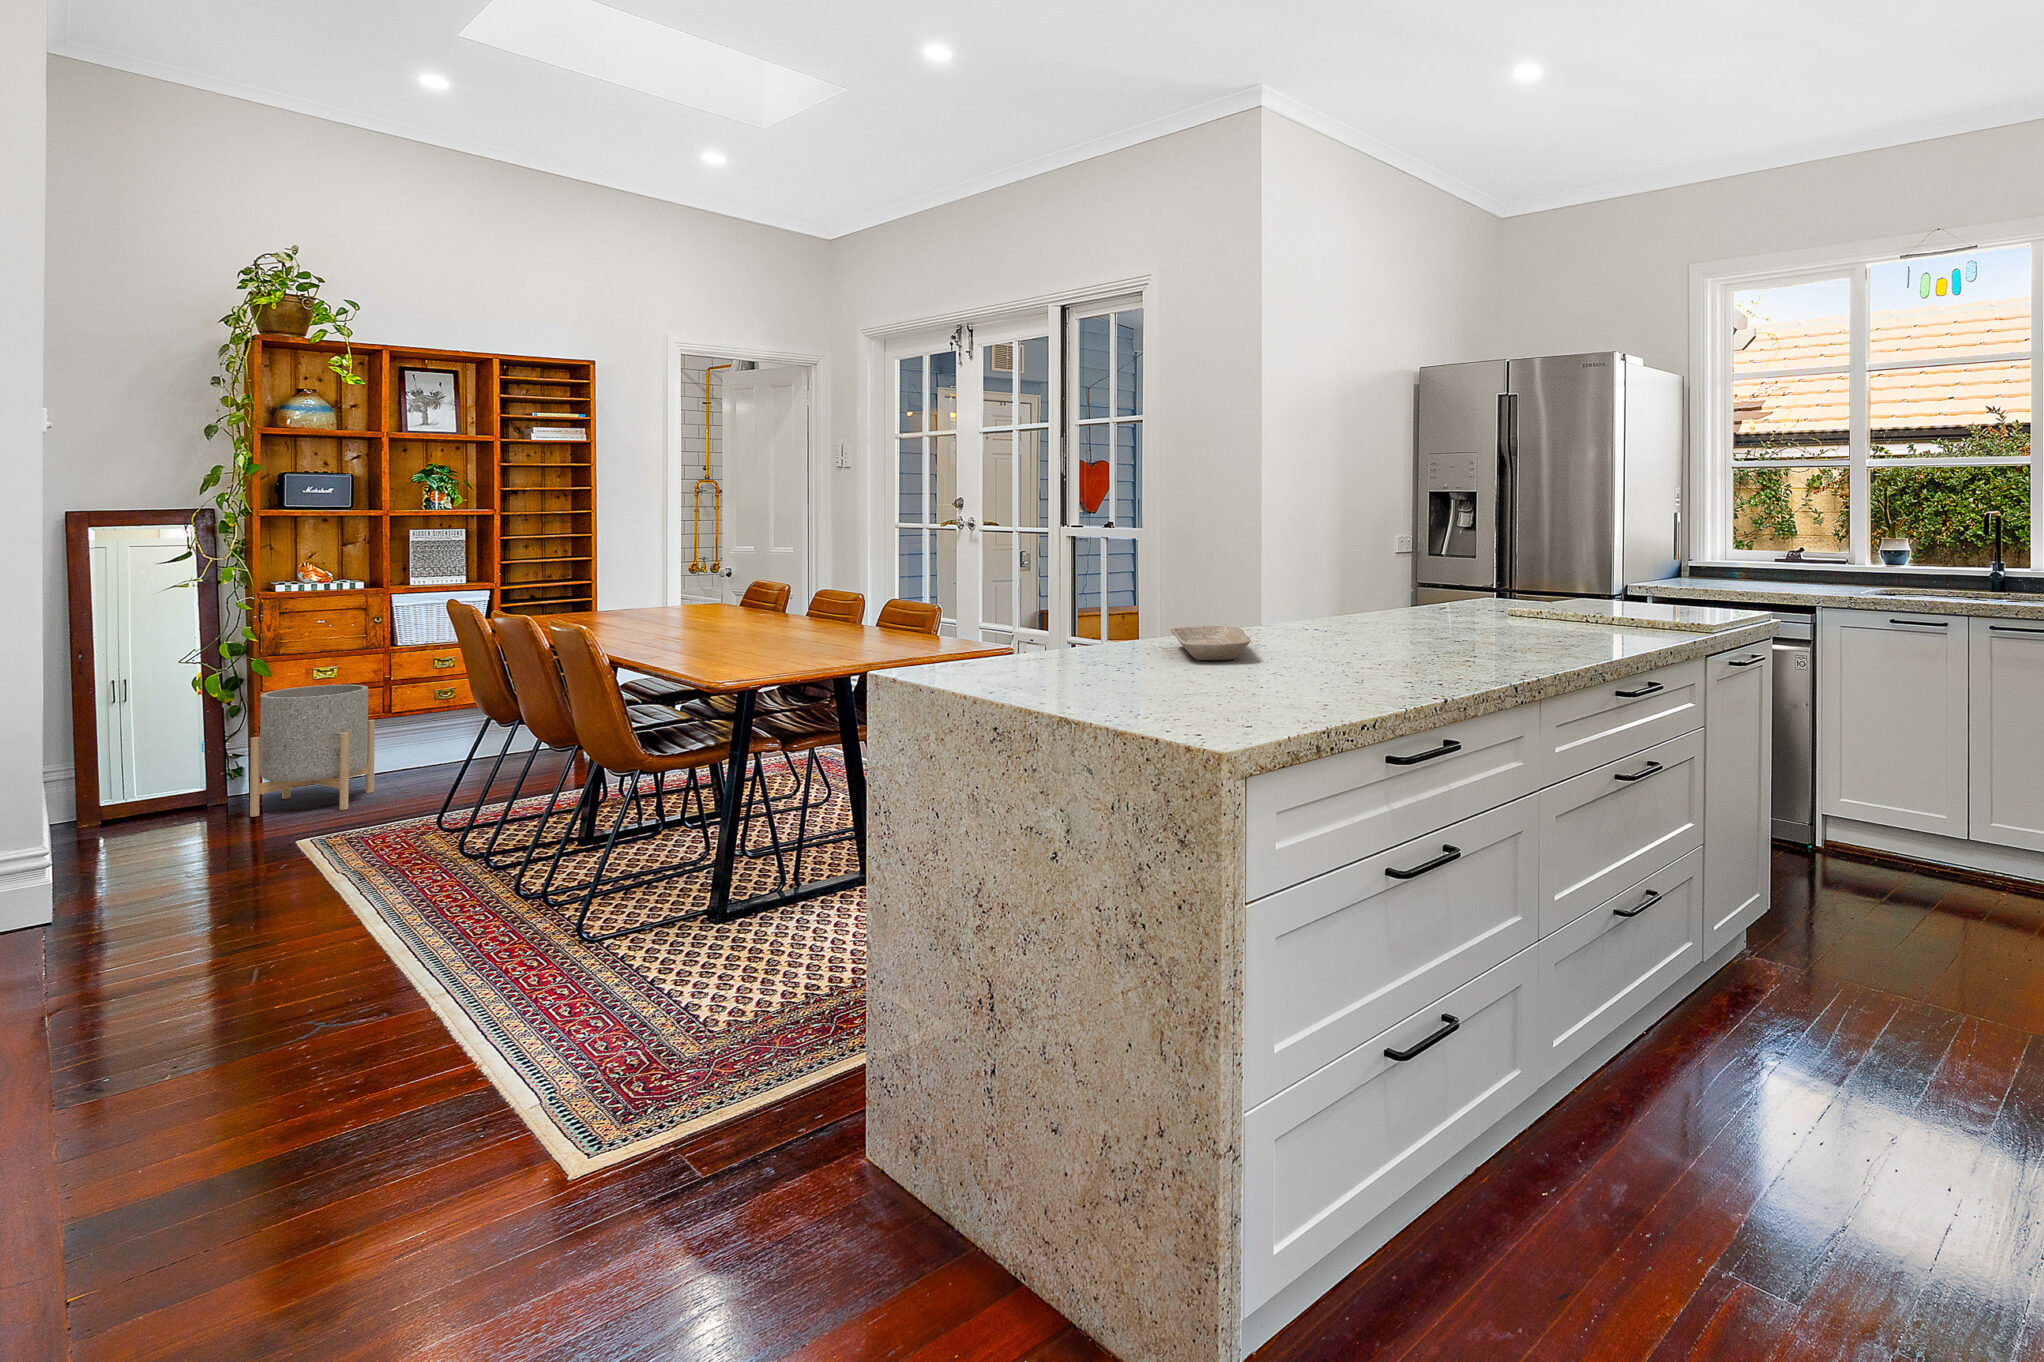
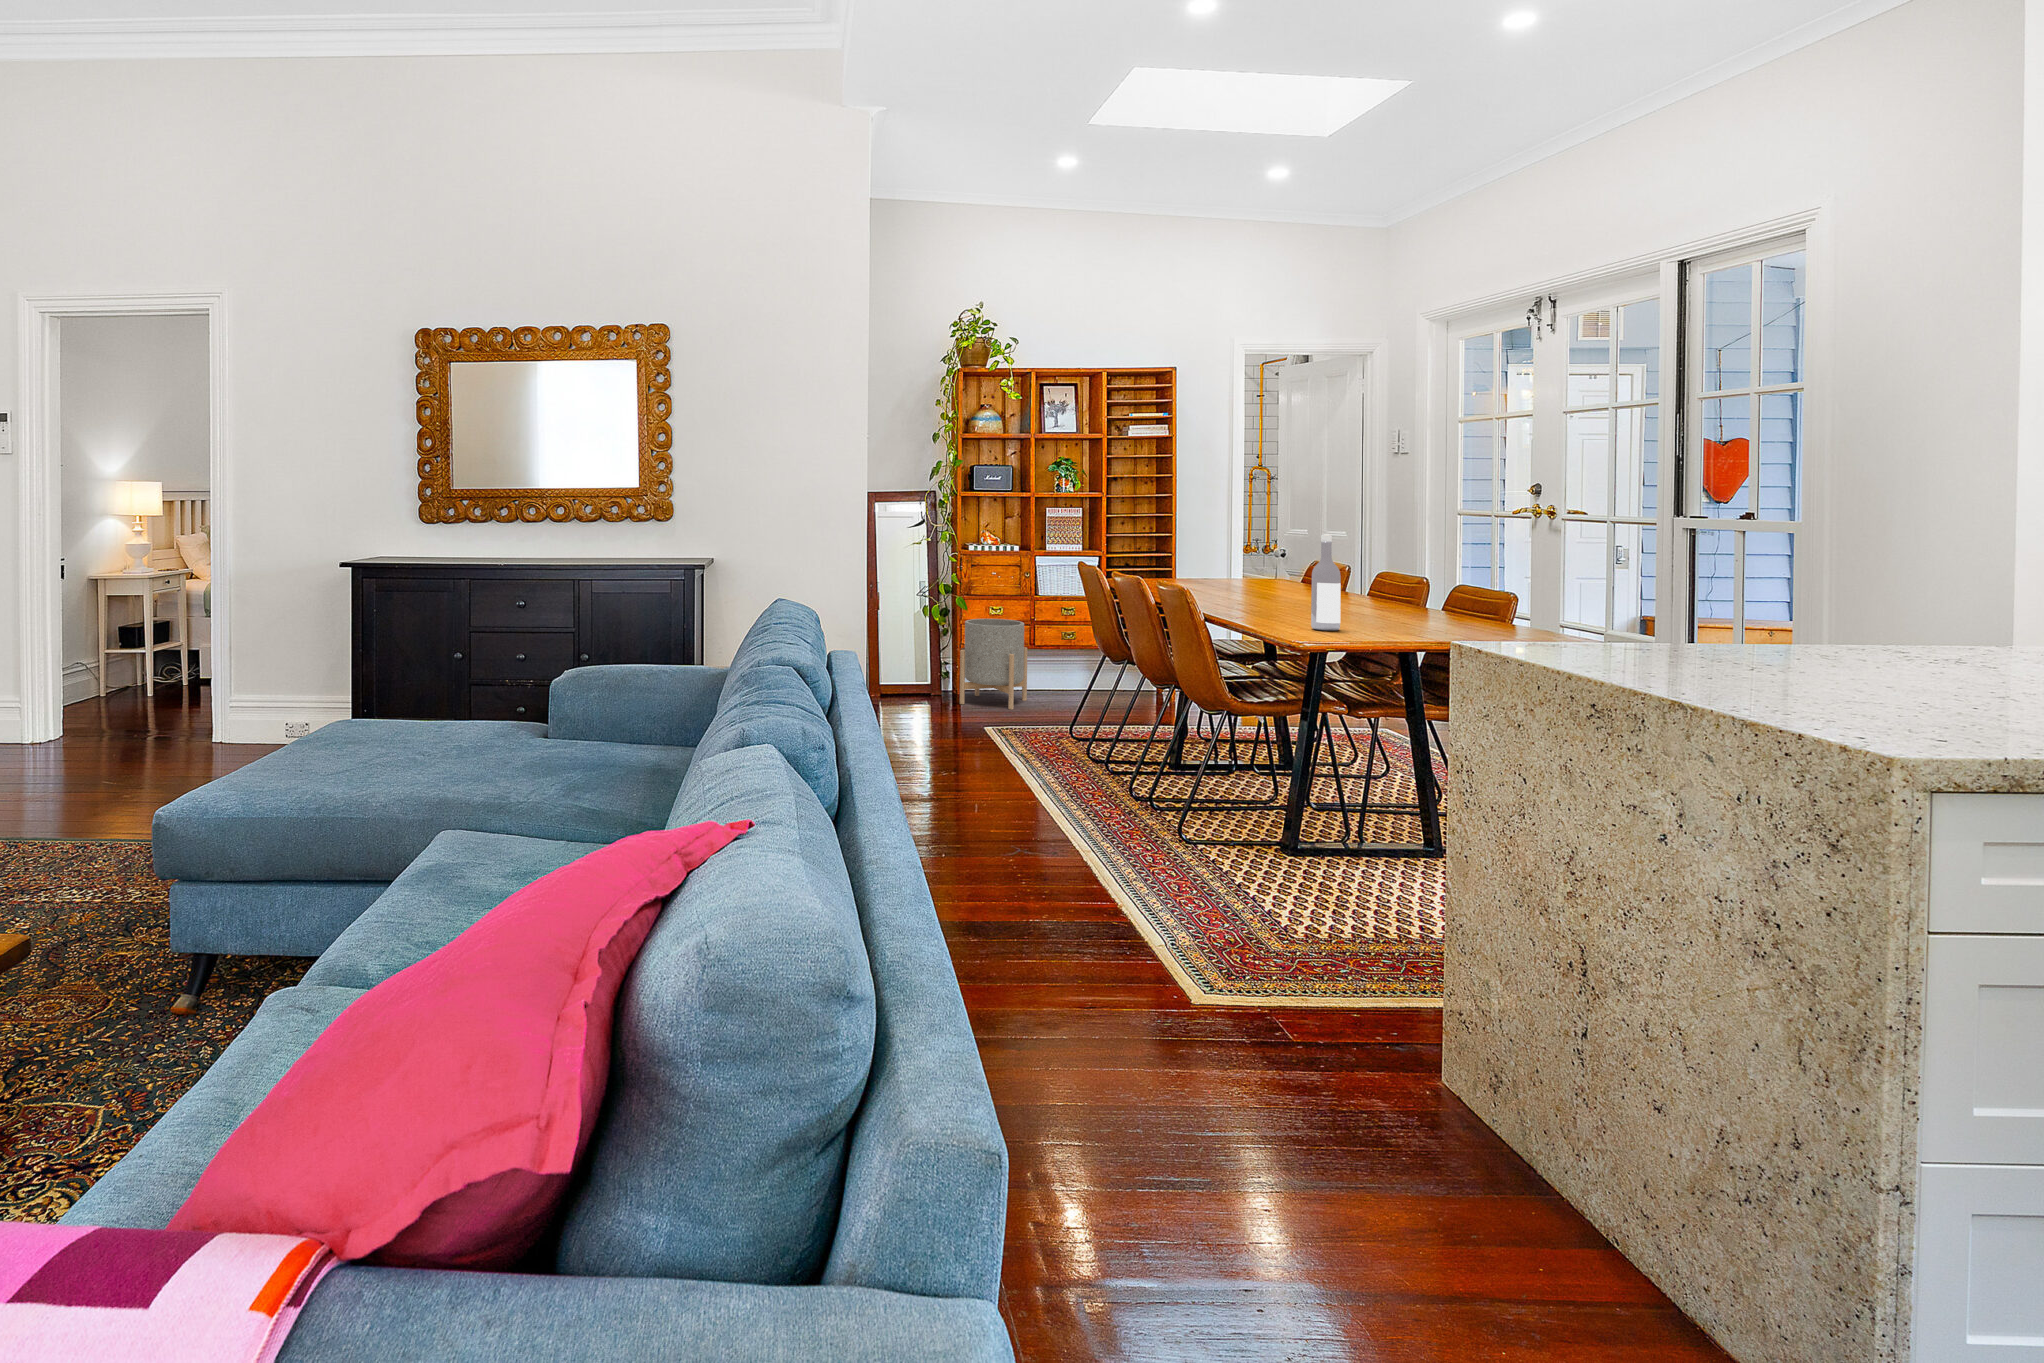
wine bottle: none [743,556,775,663] -> present [1311,535,1341,631]
tray: present [1170,626,1251,660] -> none [1834,632,1970,674]

